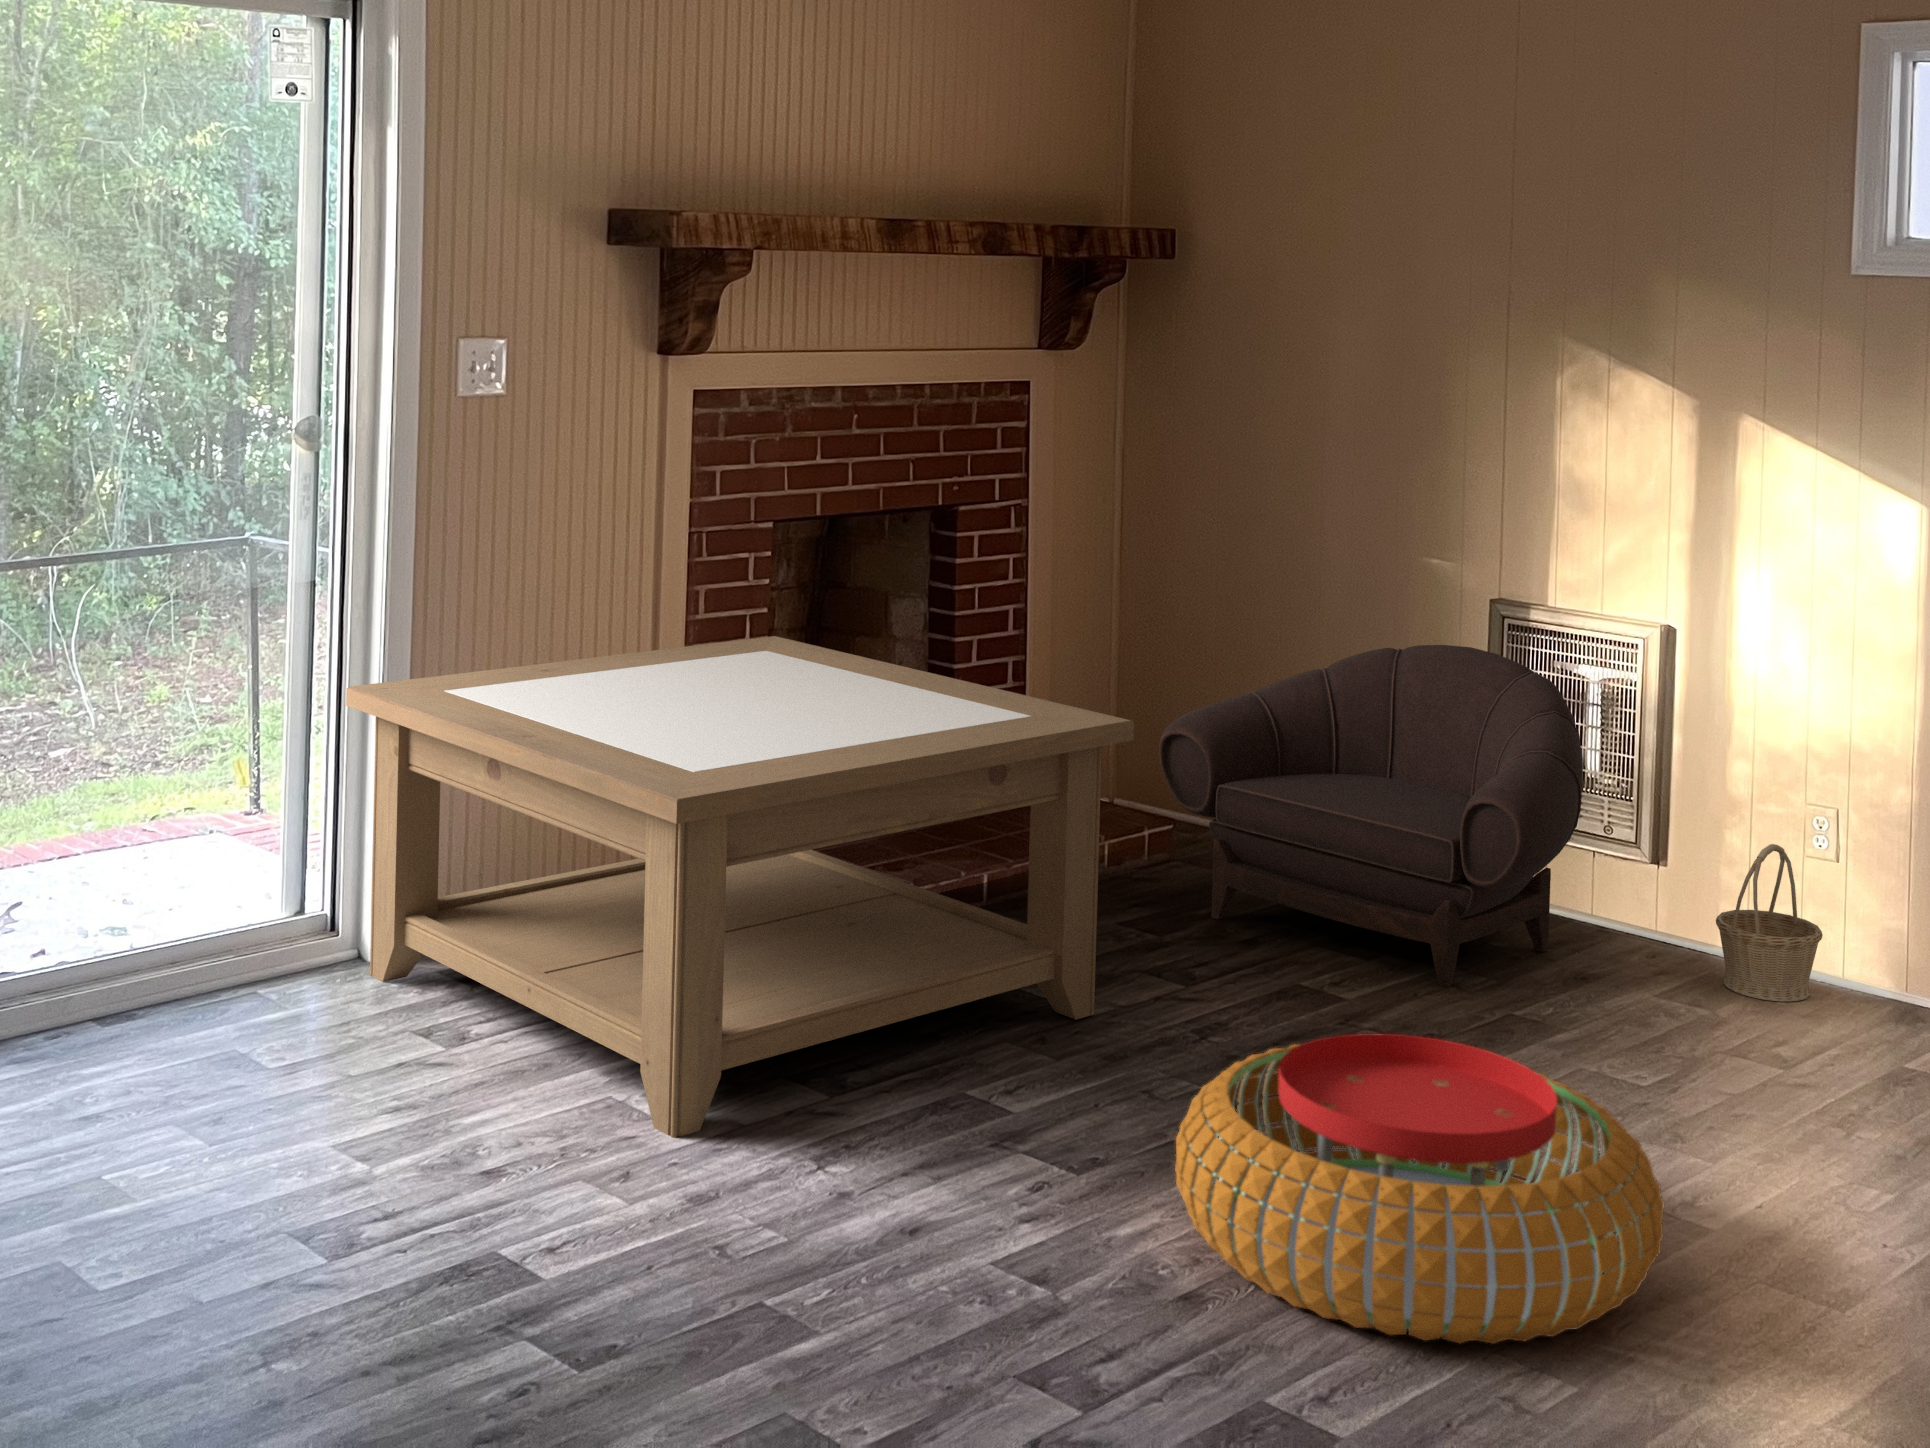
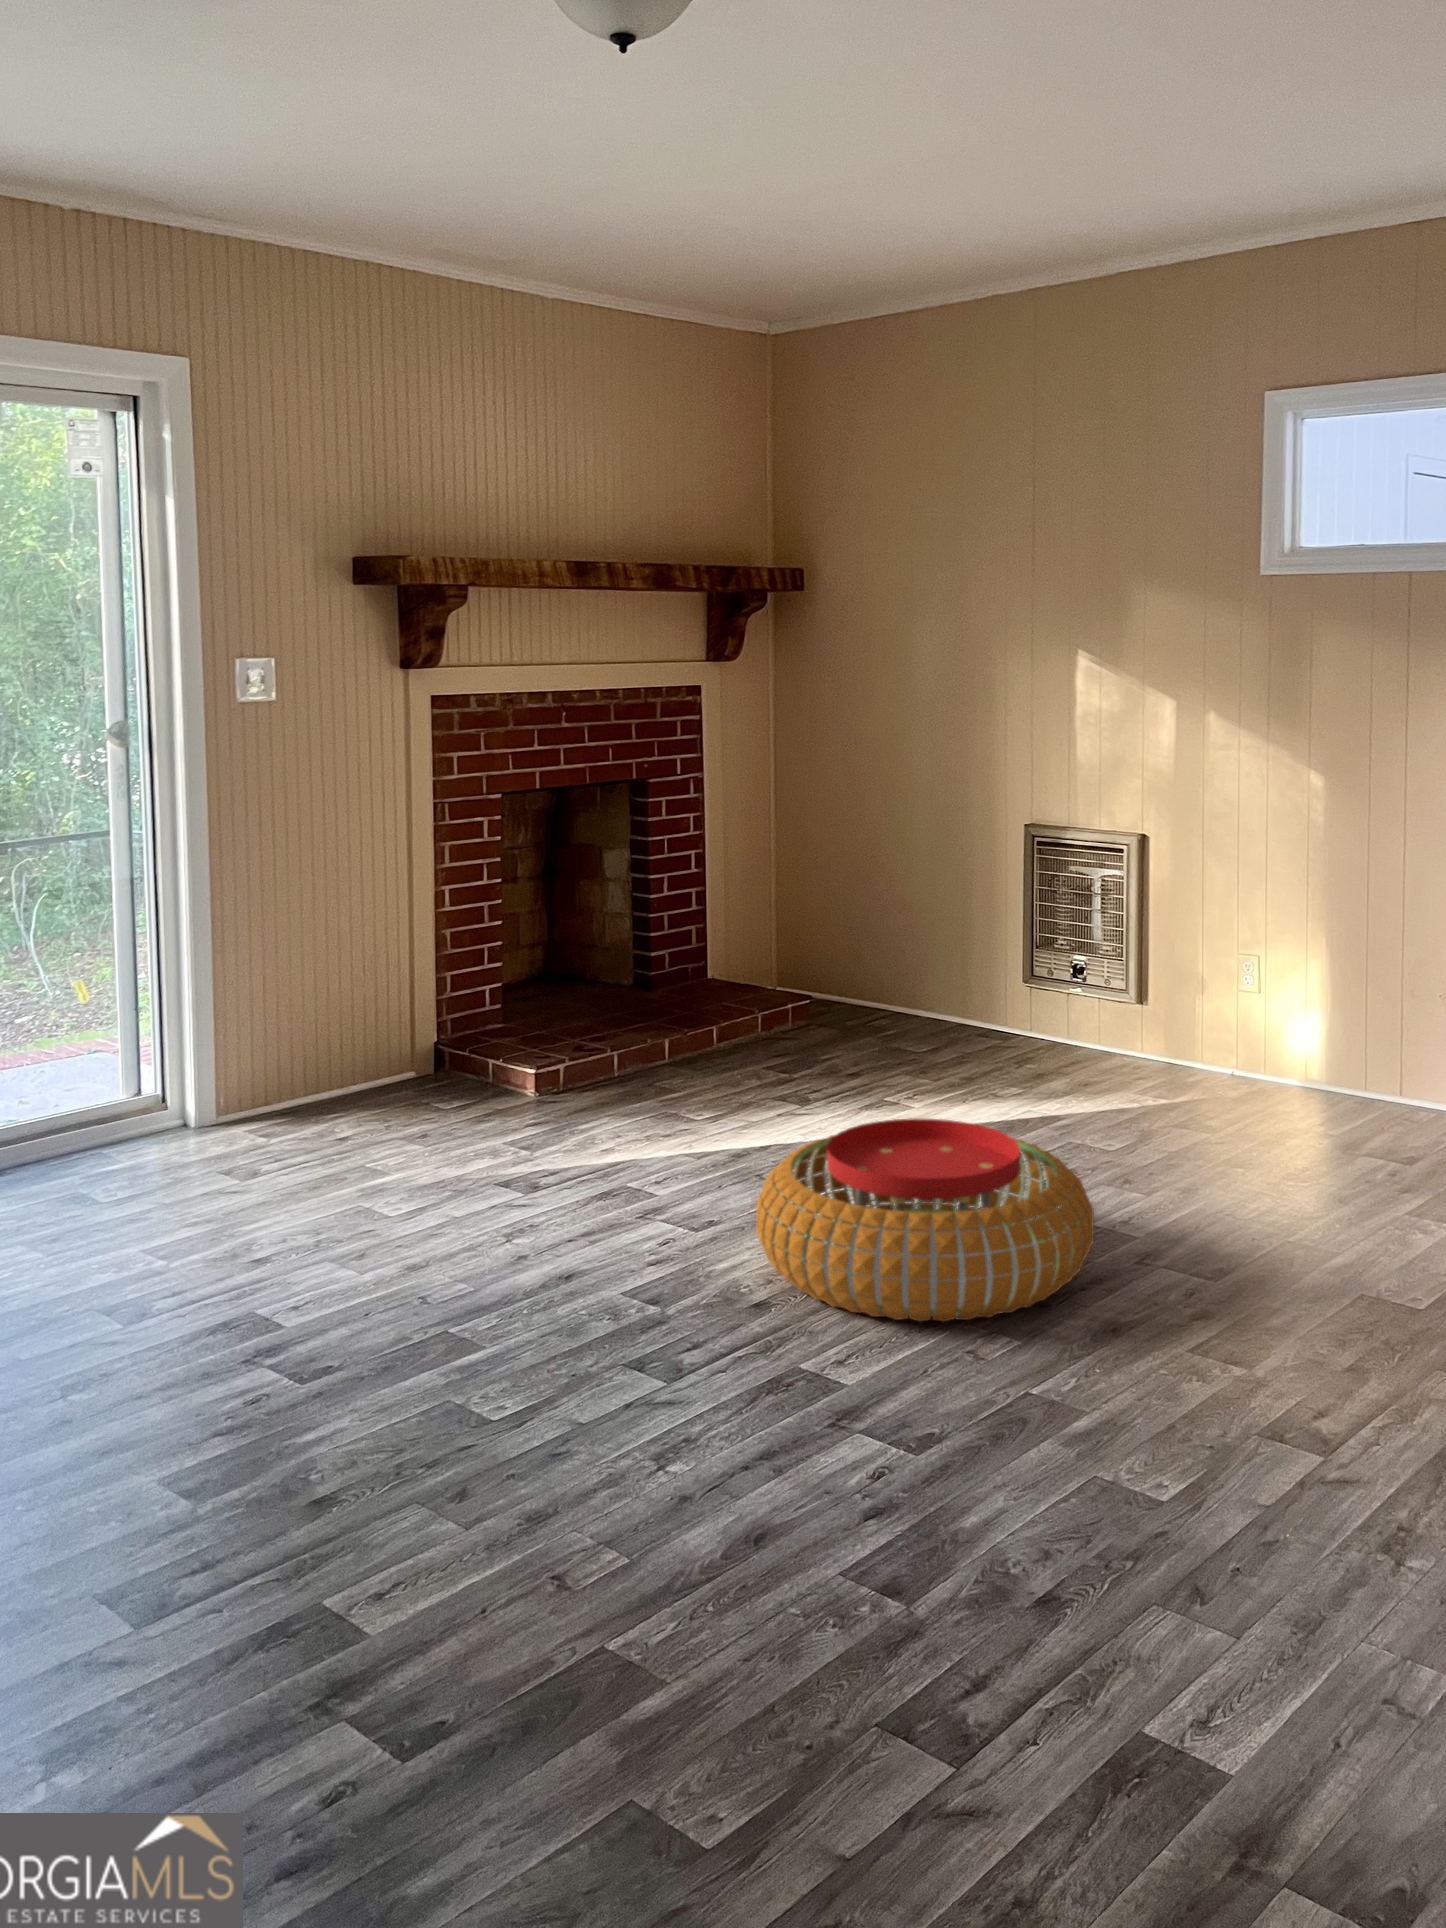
coffee table: present [346,636,1134,1138] -> none [163,876,750,1228]
armchair: present [1159,645,1583,988] -> none [789,859,1085,1098]
basket: present [1716,844,1823,1002] -> none [1178,983,1250,1093]

